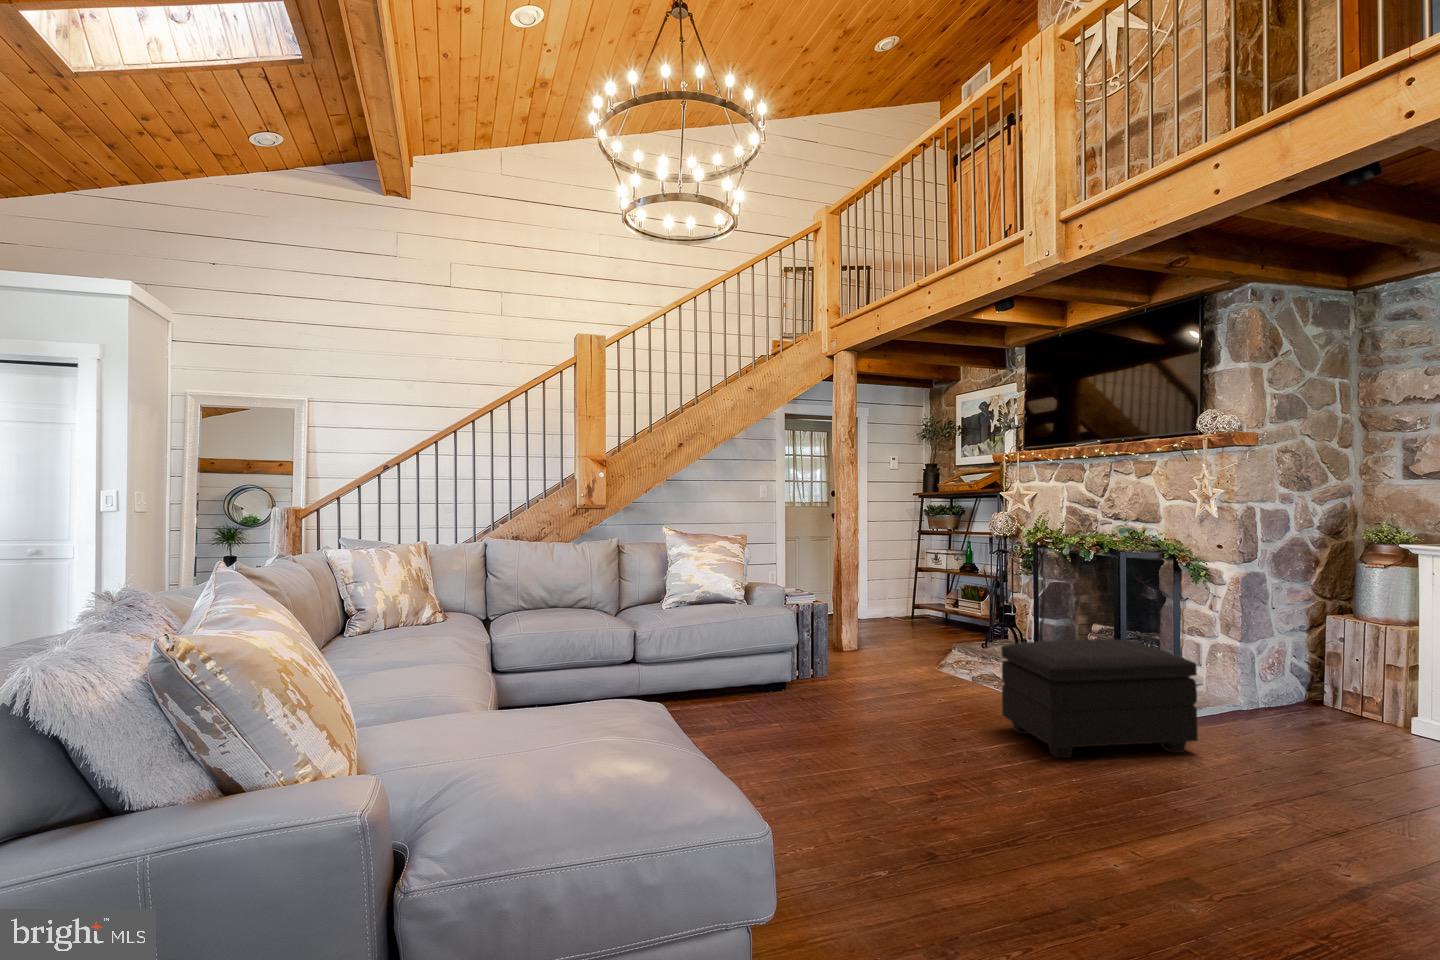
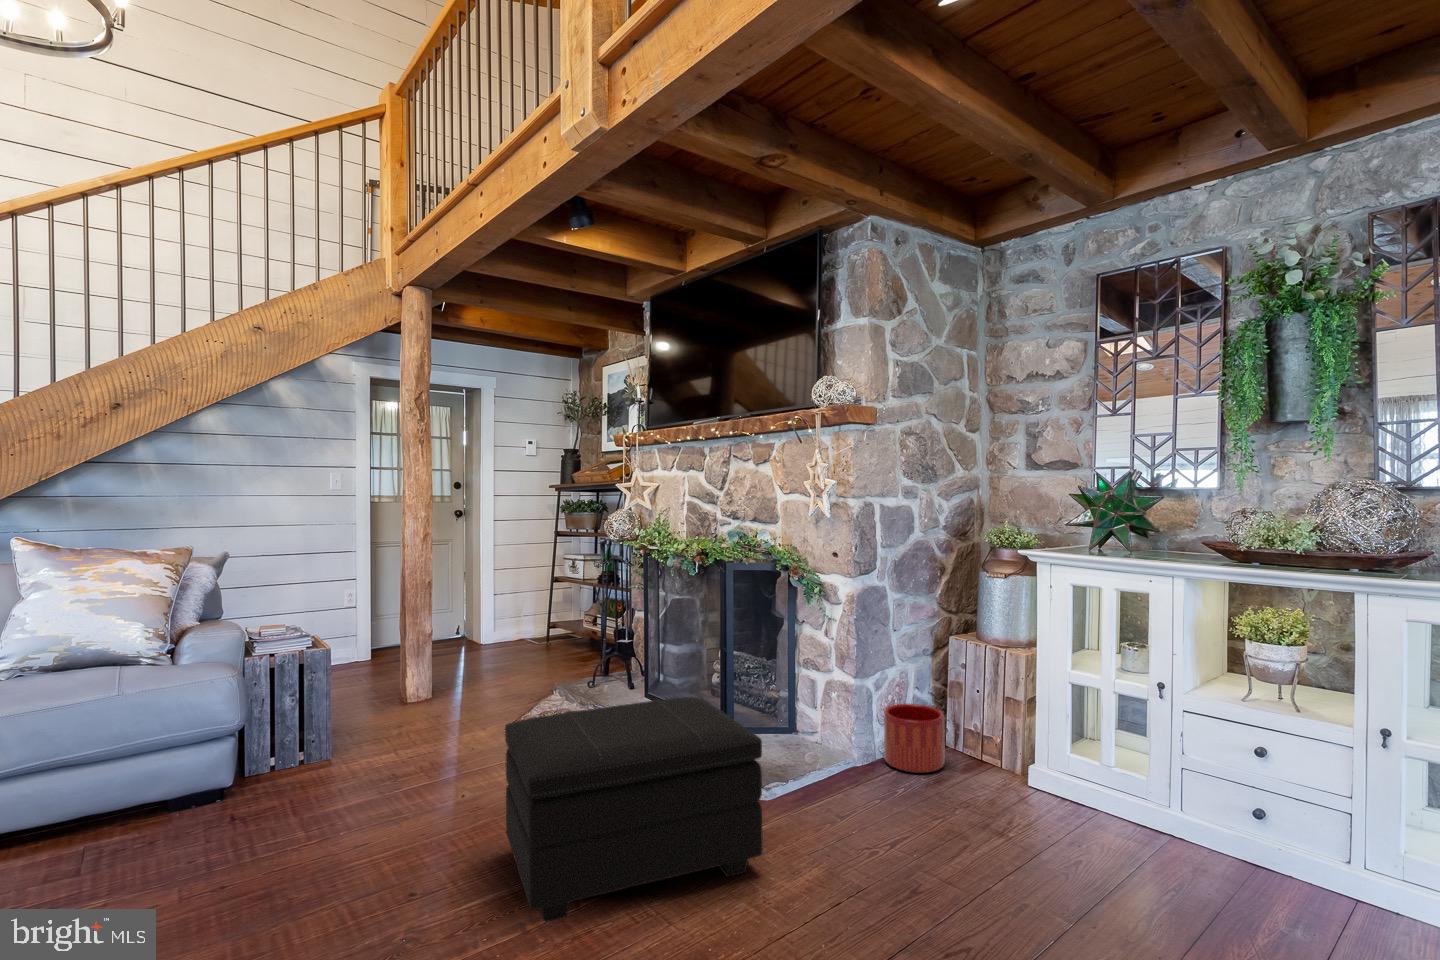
planter: none [1269,667,1327,719] -> present [884,704,945,773]

